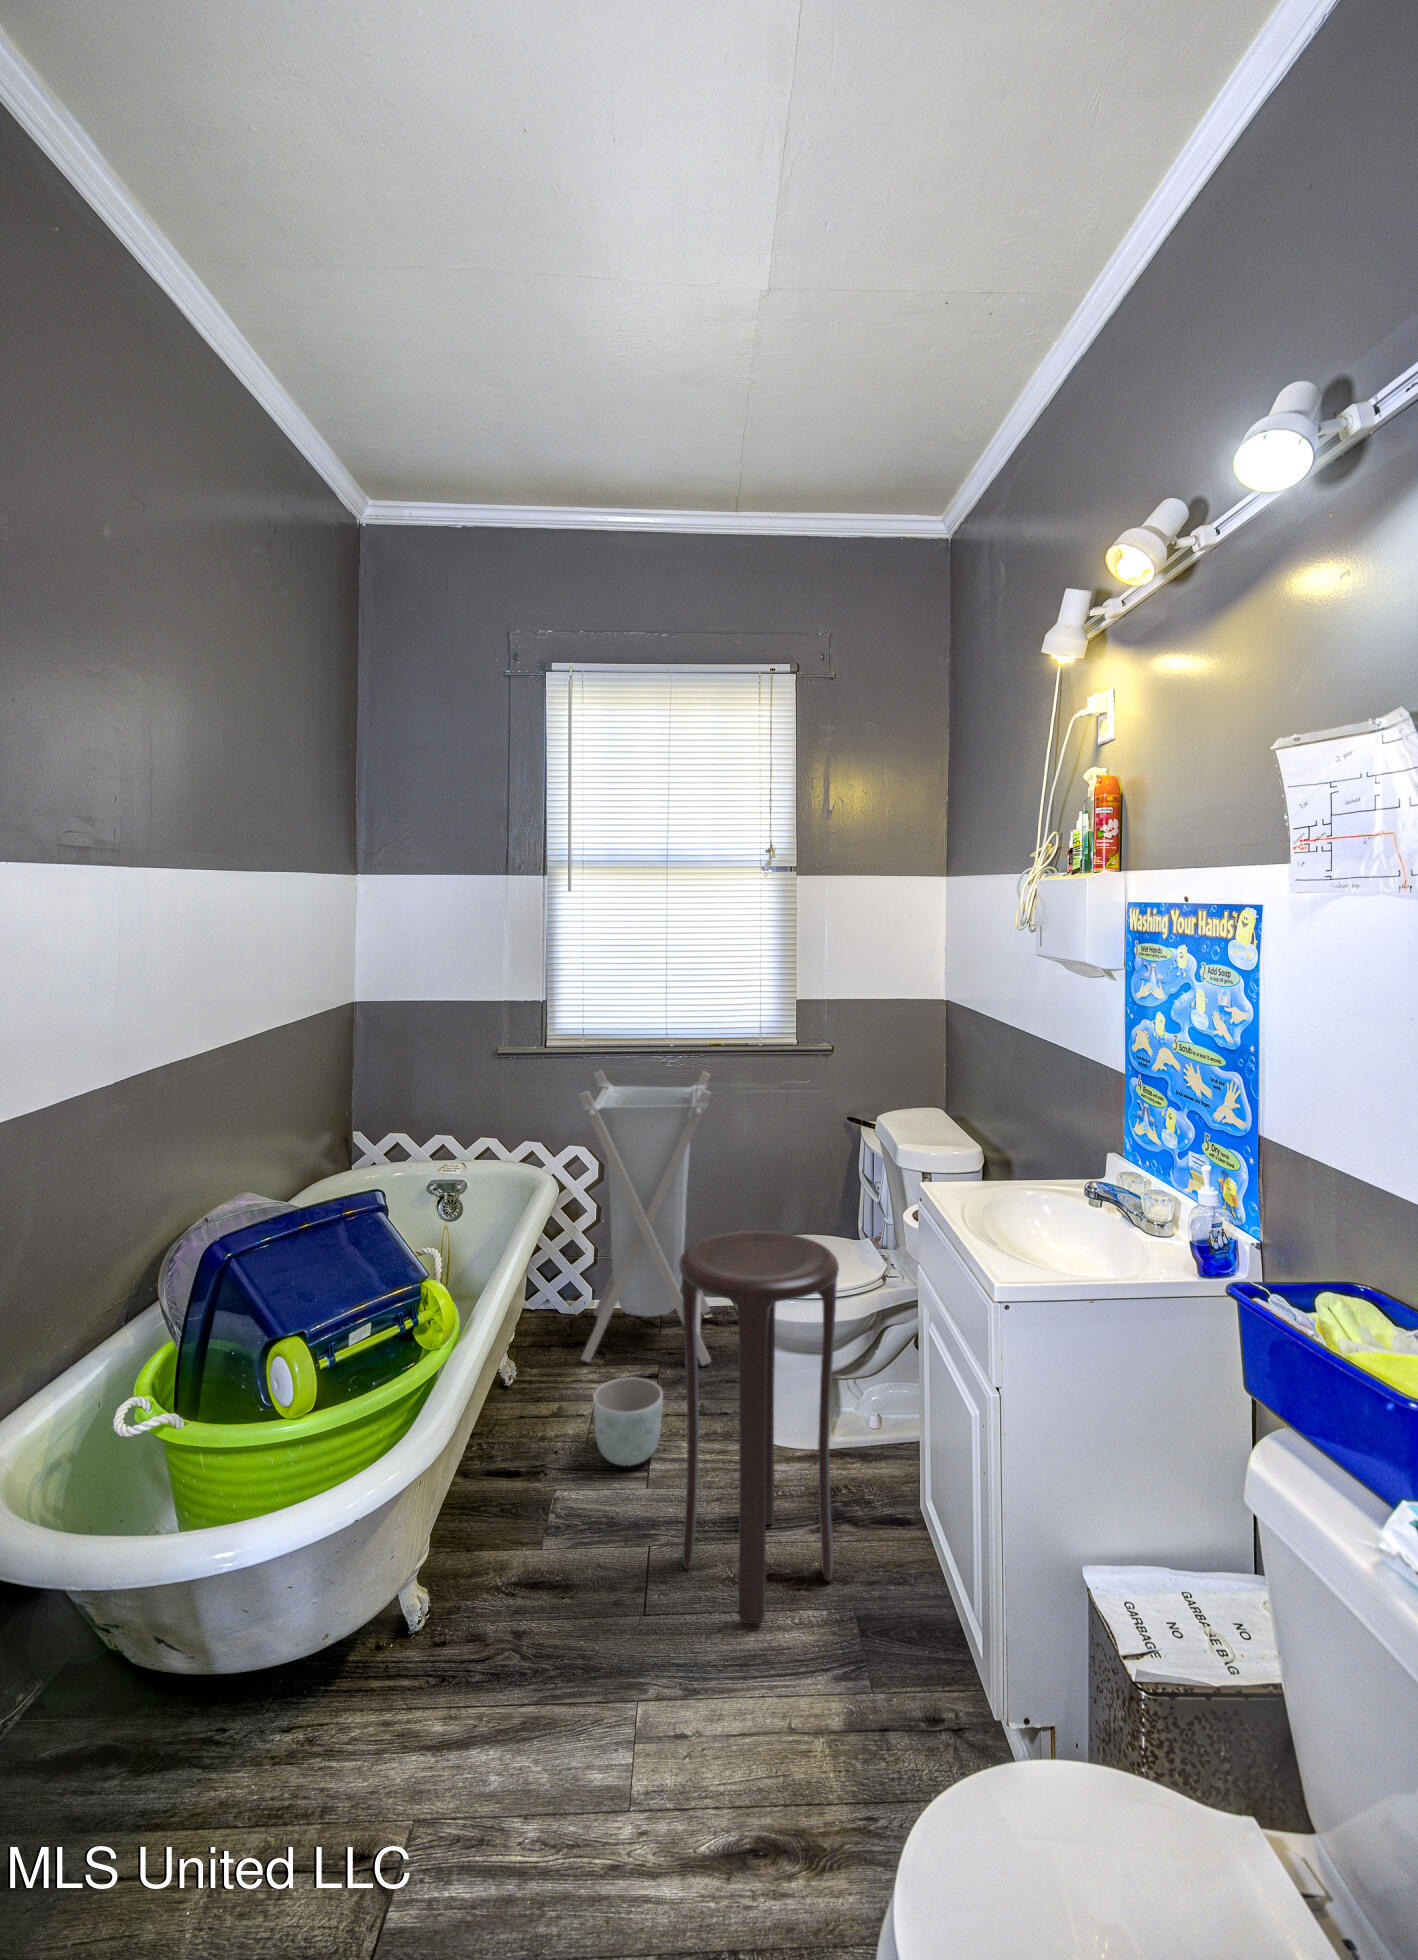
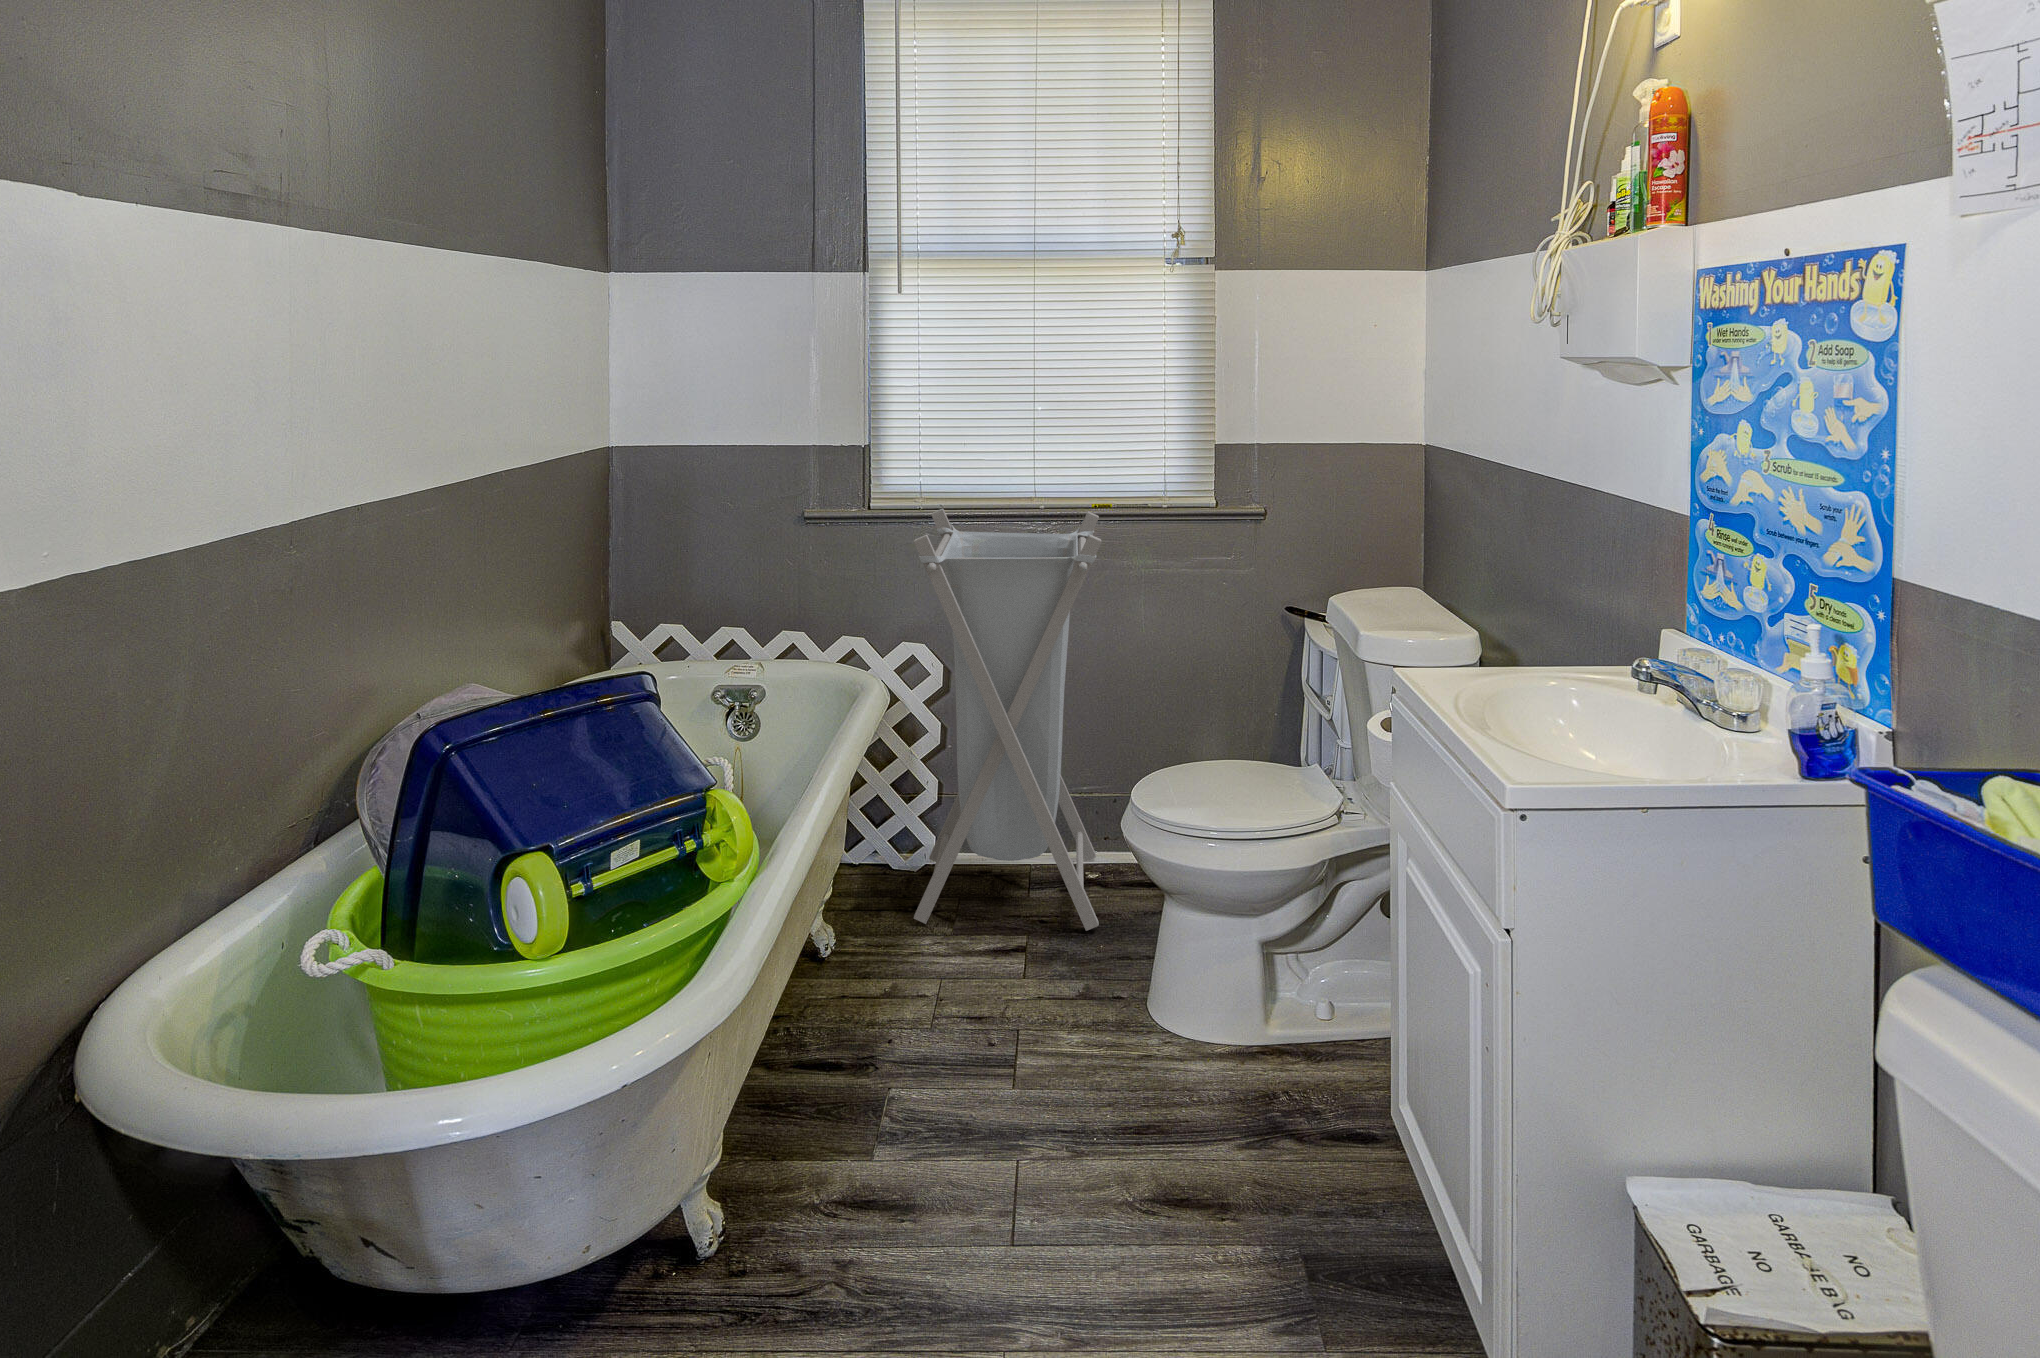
stool: present [679,1231,839,1624] -> none [1064,726,1289,1269]
planter: present [593,1377,663,1466] -> none [936,938,1035,1060]

